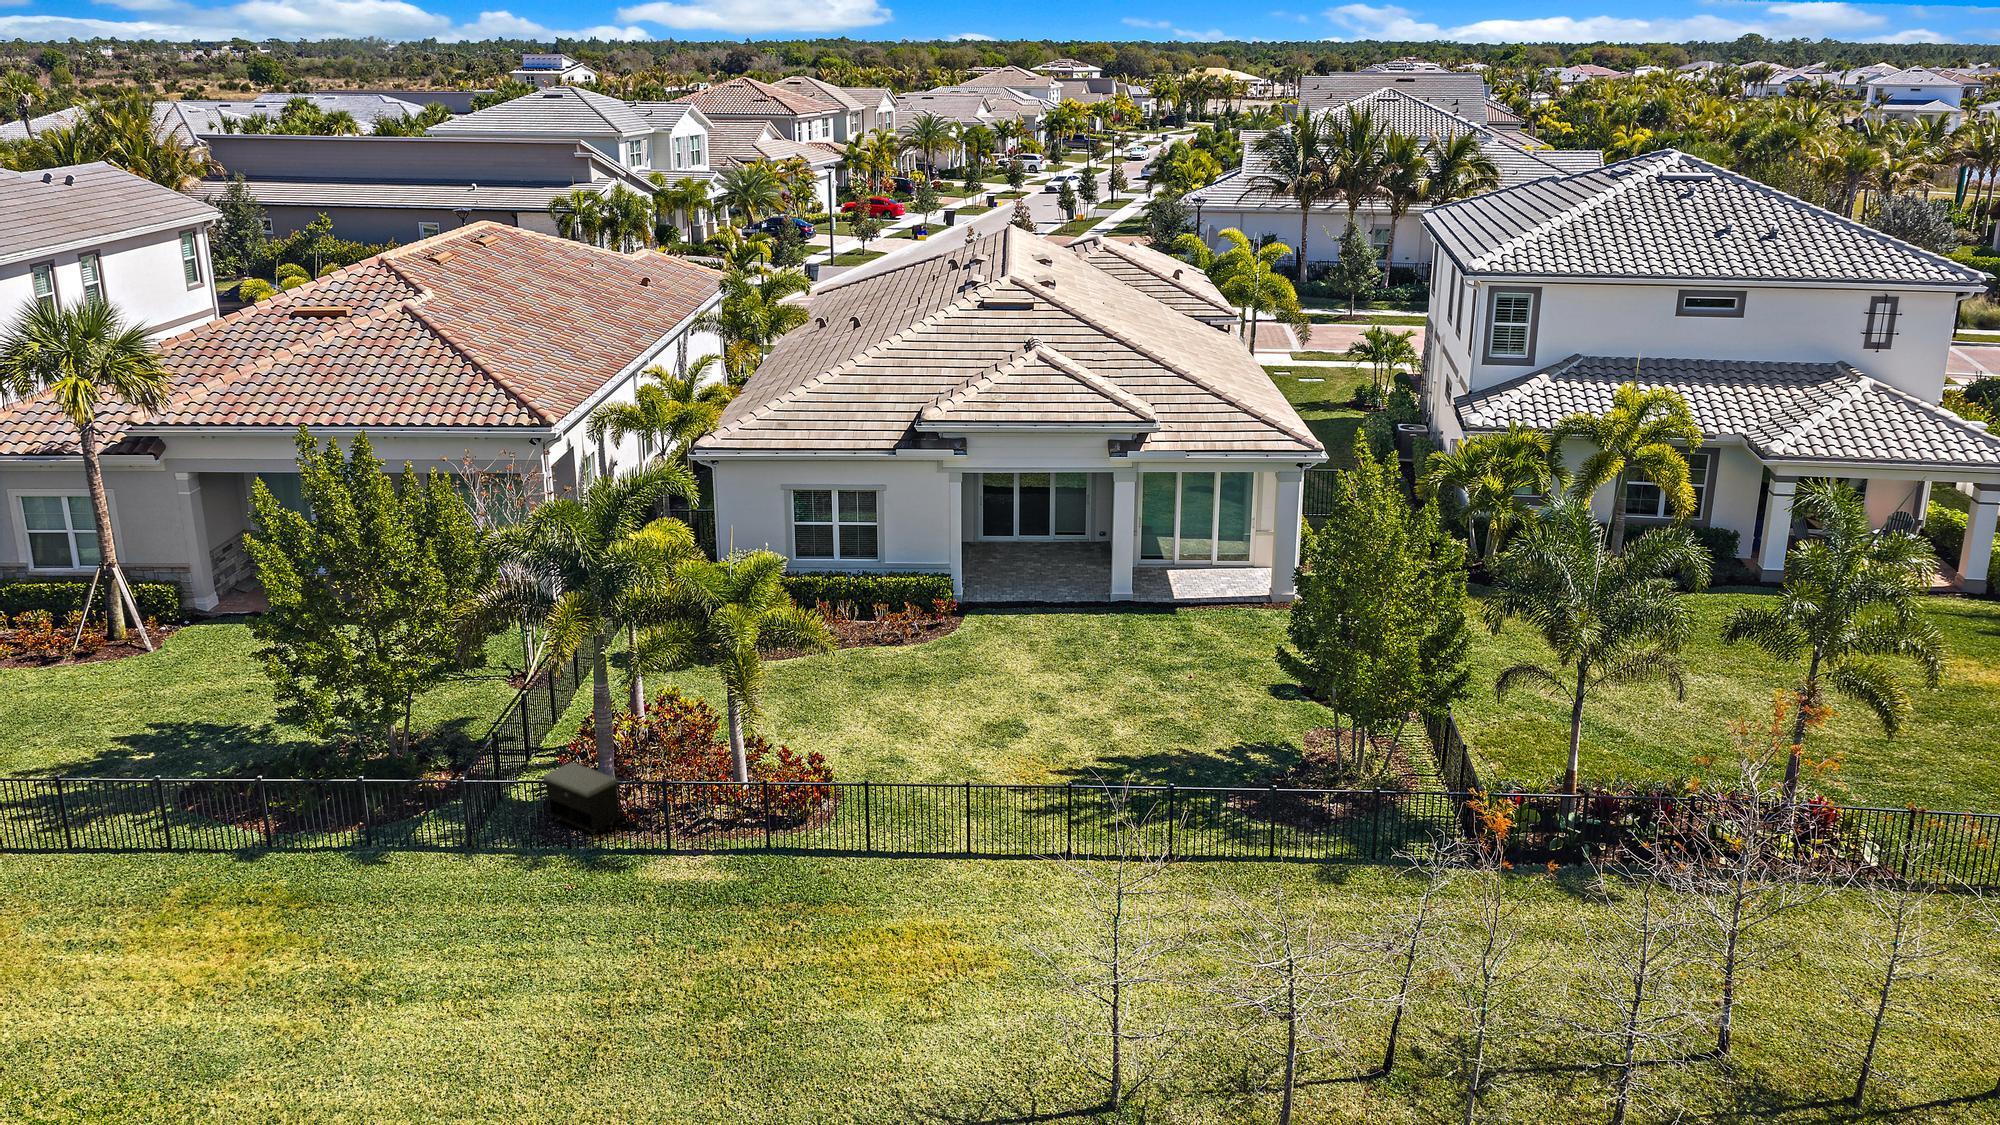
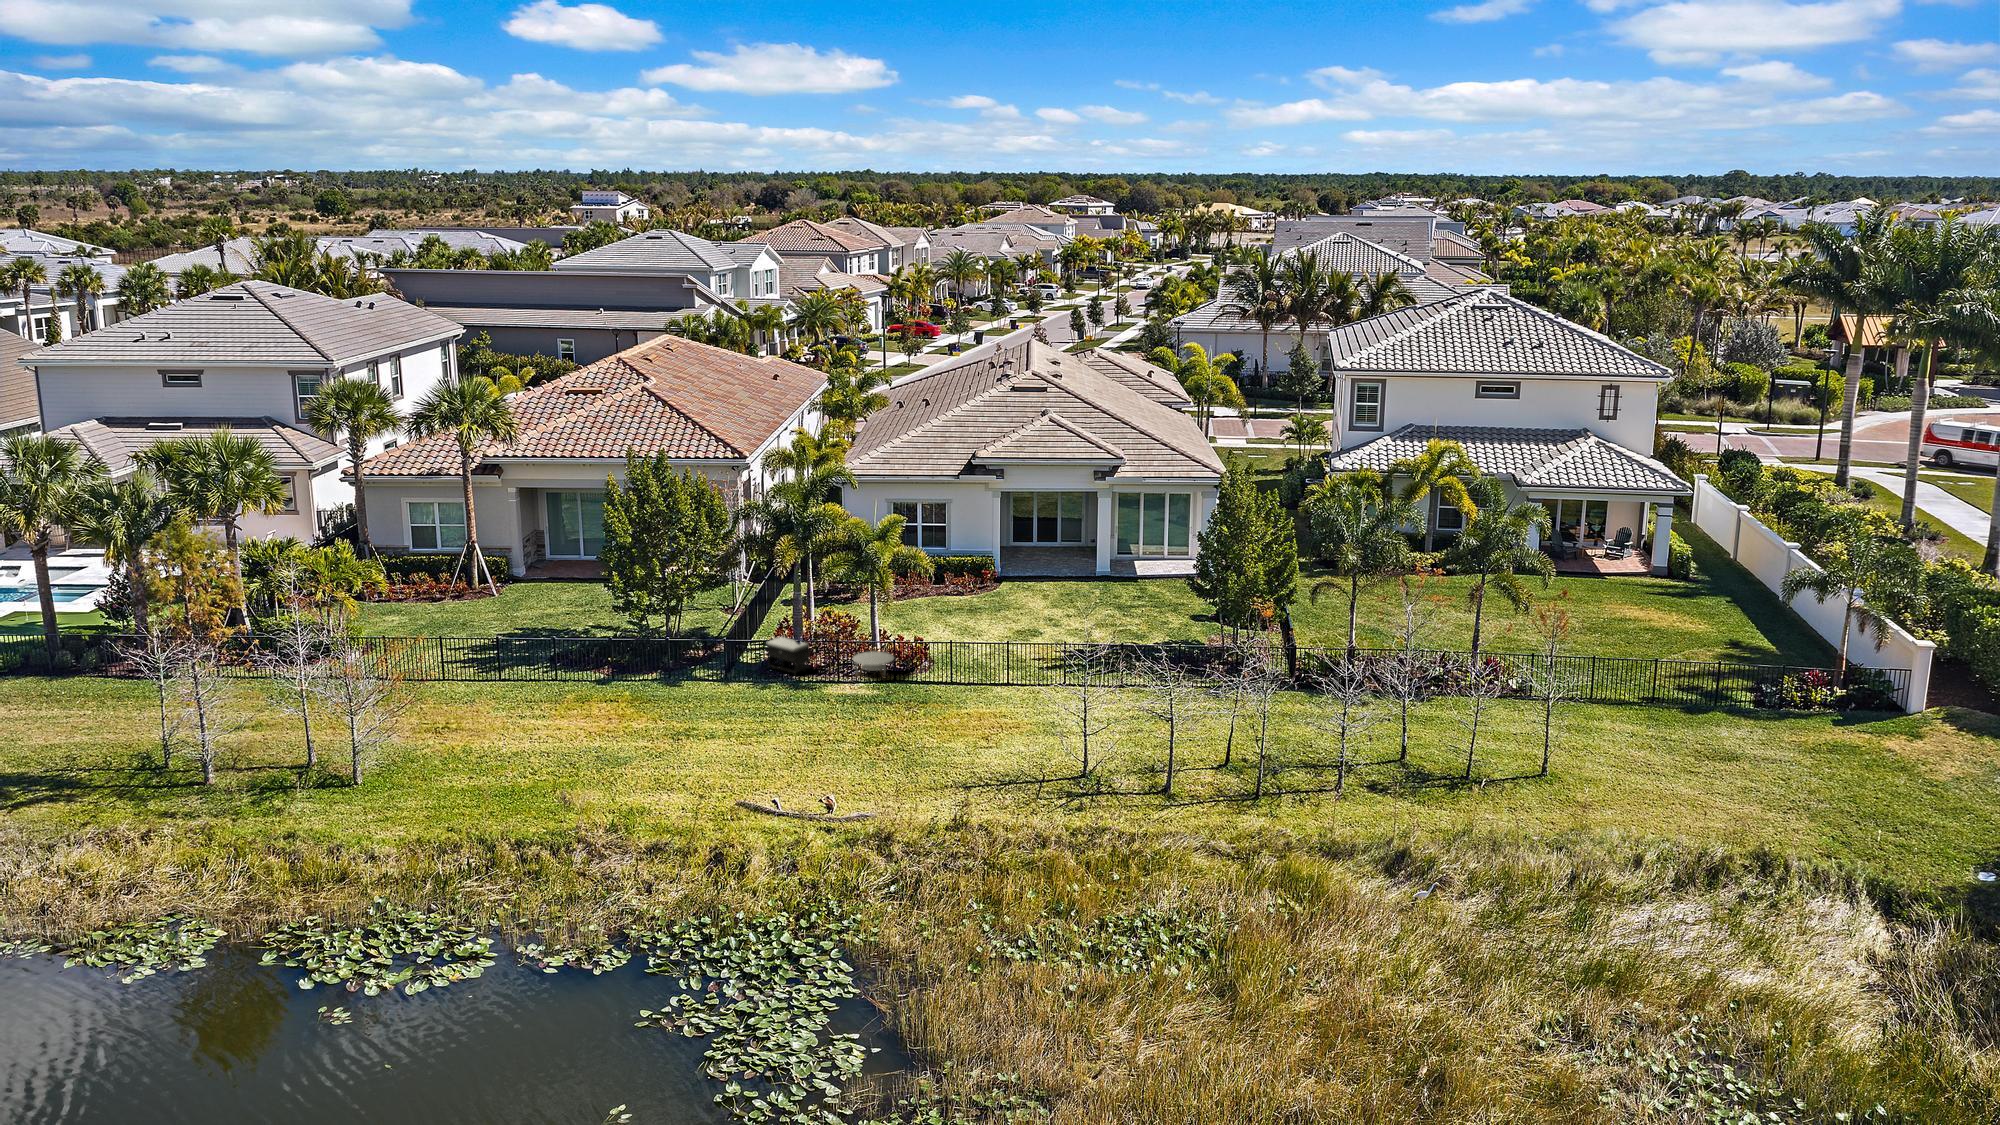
round table: none [694,787,768,842] -> present [853,651,894,679]

